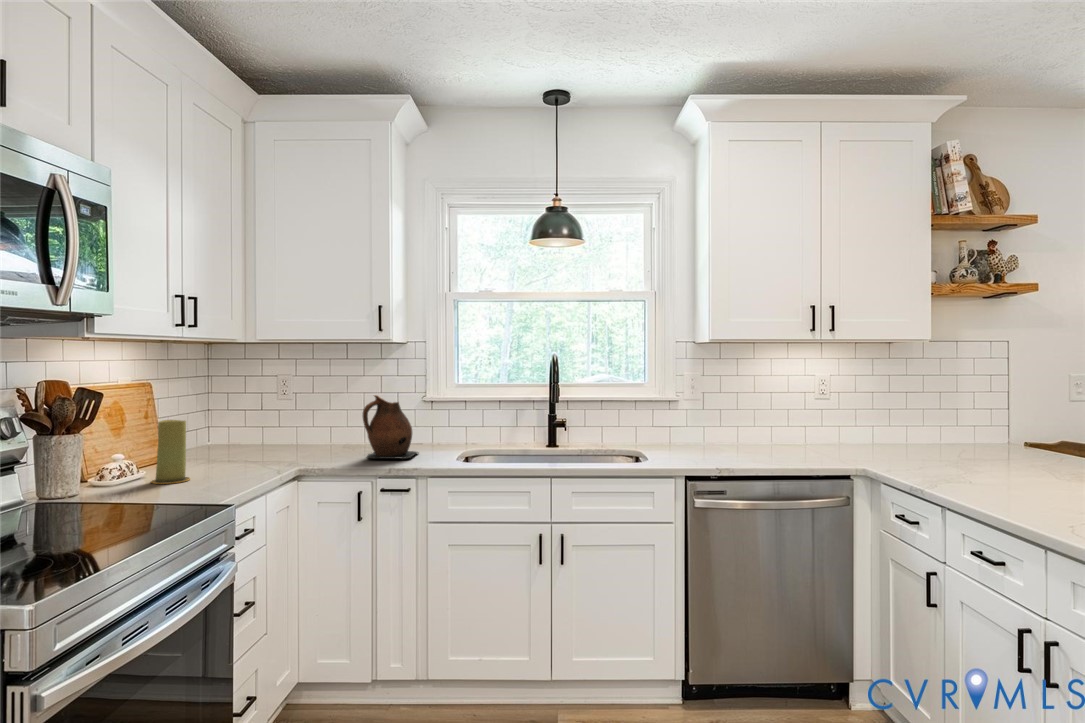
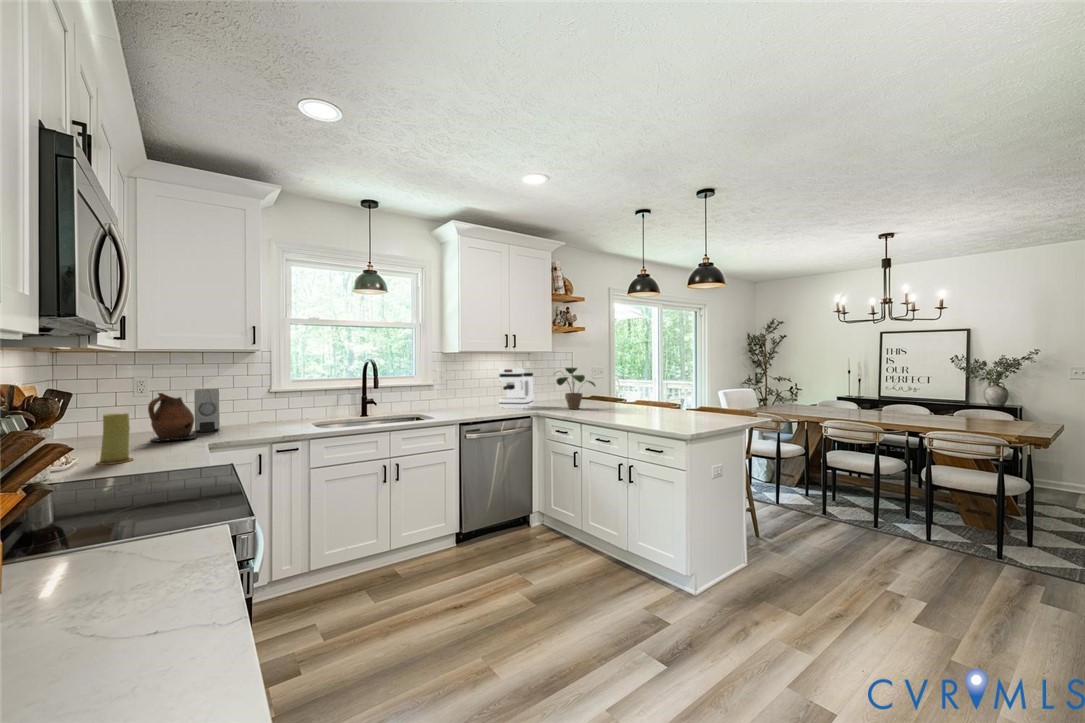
coffee maker: none [794,374,878,458] -> present [499,368,533,408]
potted plant: none [912,374,1028,474] -> present [555,368,595,409]
soap dispenser: none [321,392,359,450] -> present [194,389,220,432]
ceramic pitcher: present [363,395,419,459] -> present [148,393,197,442]

